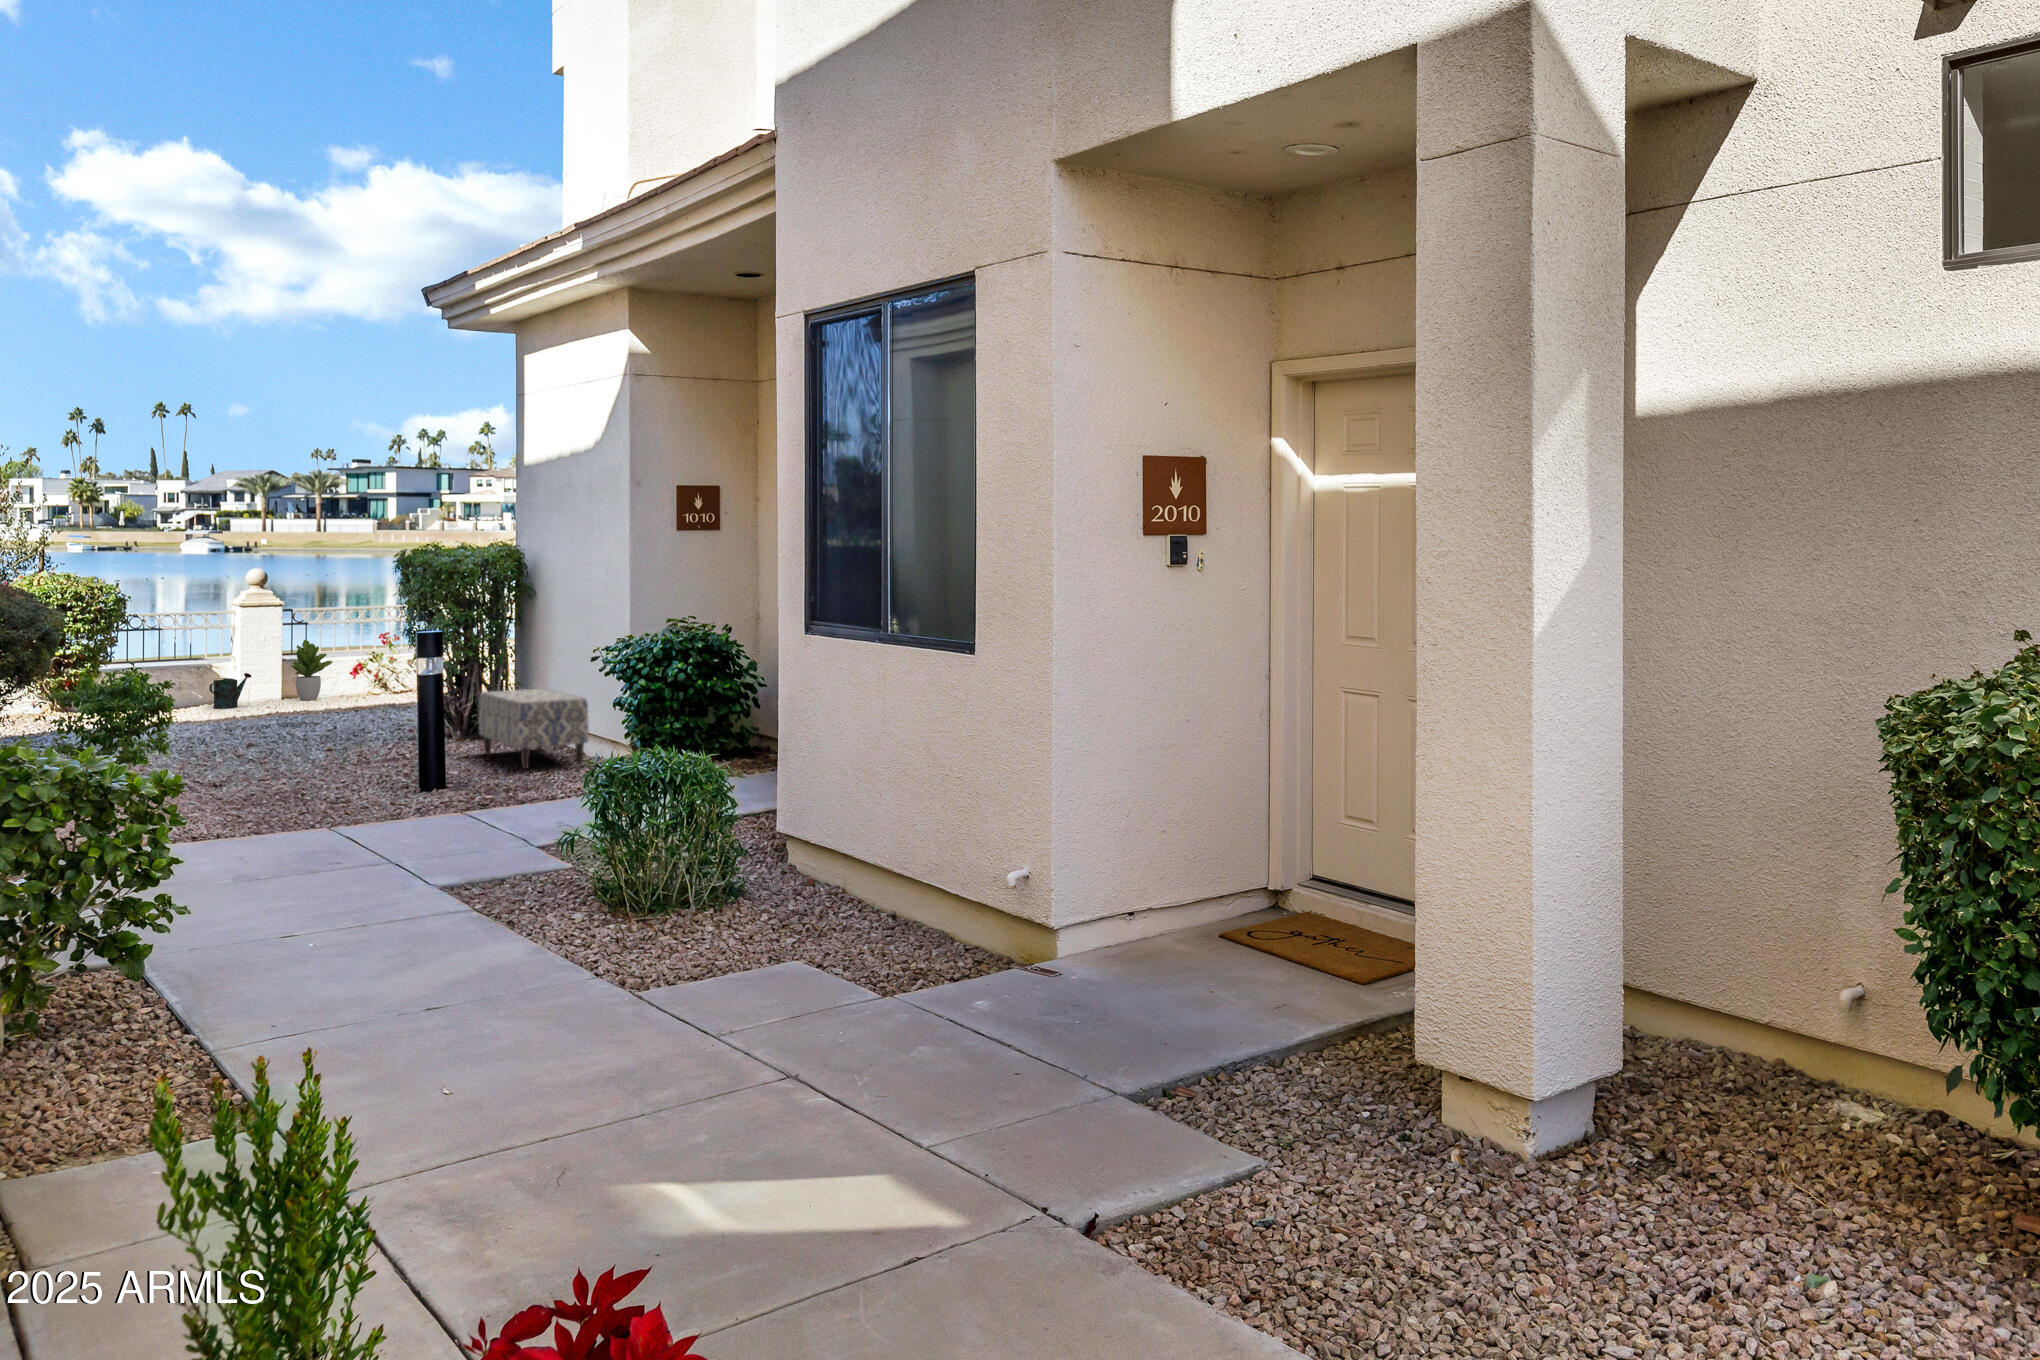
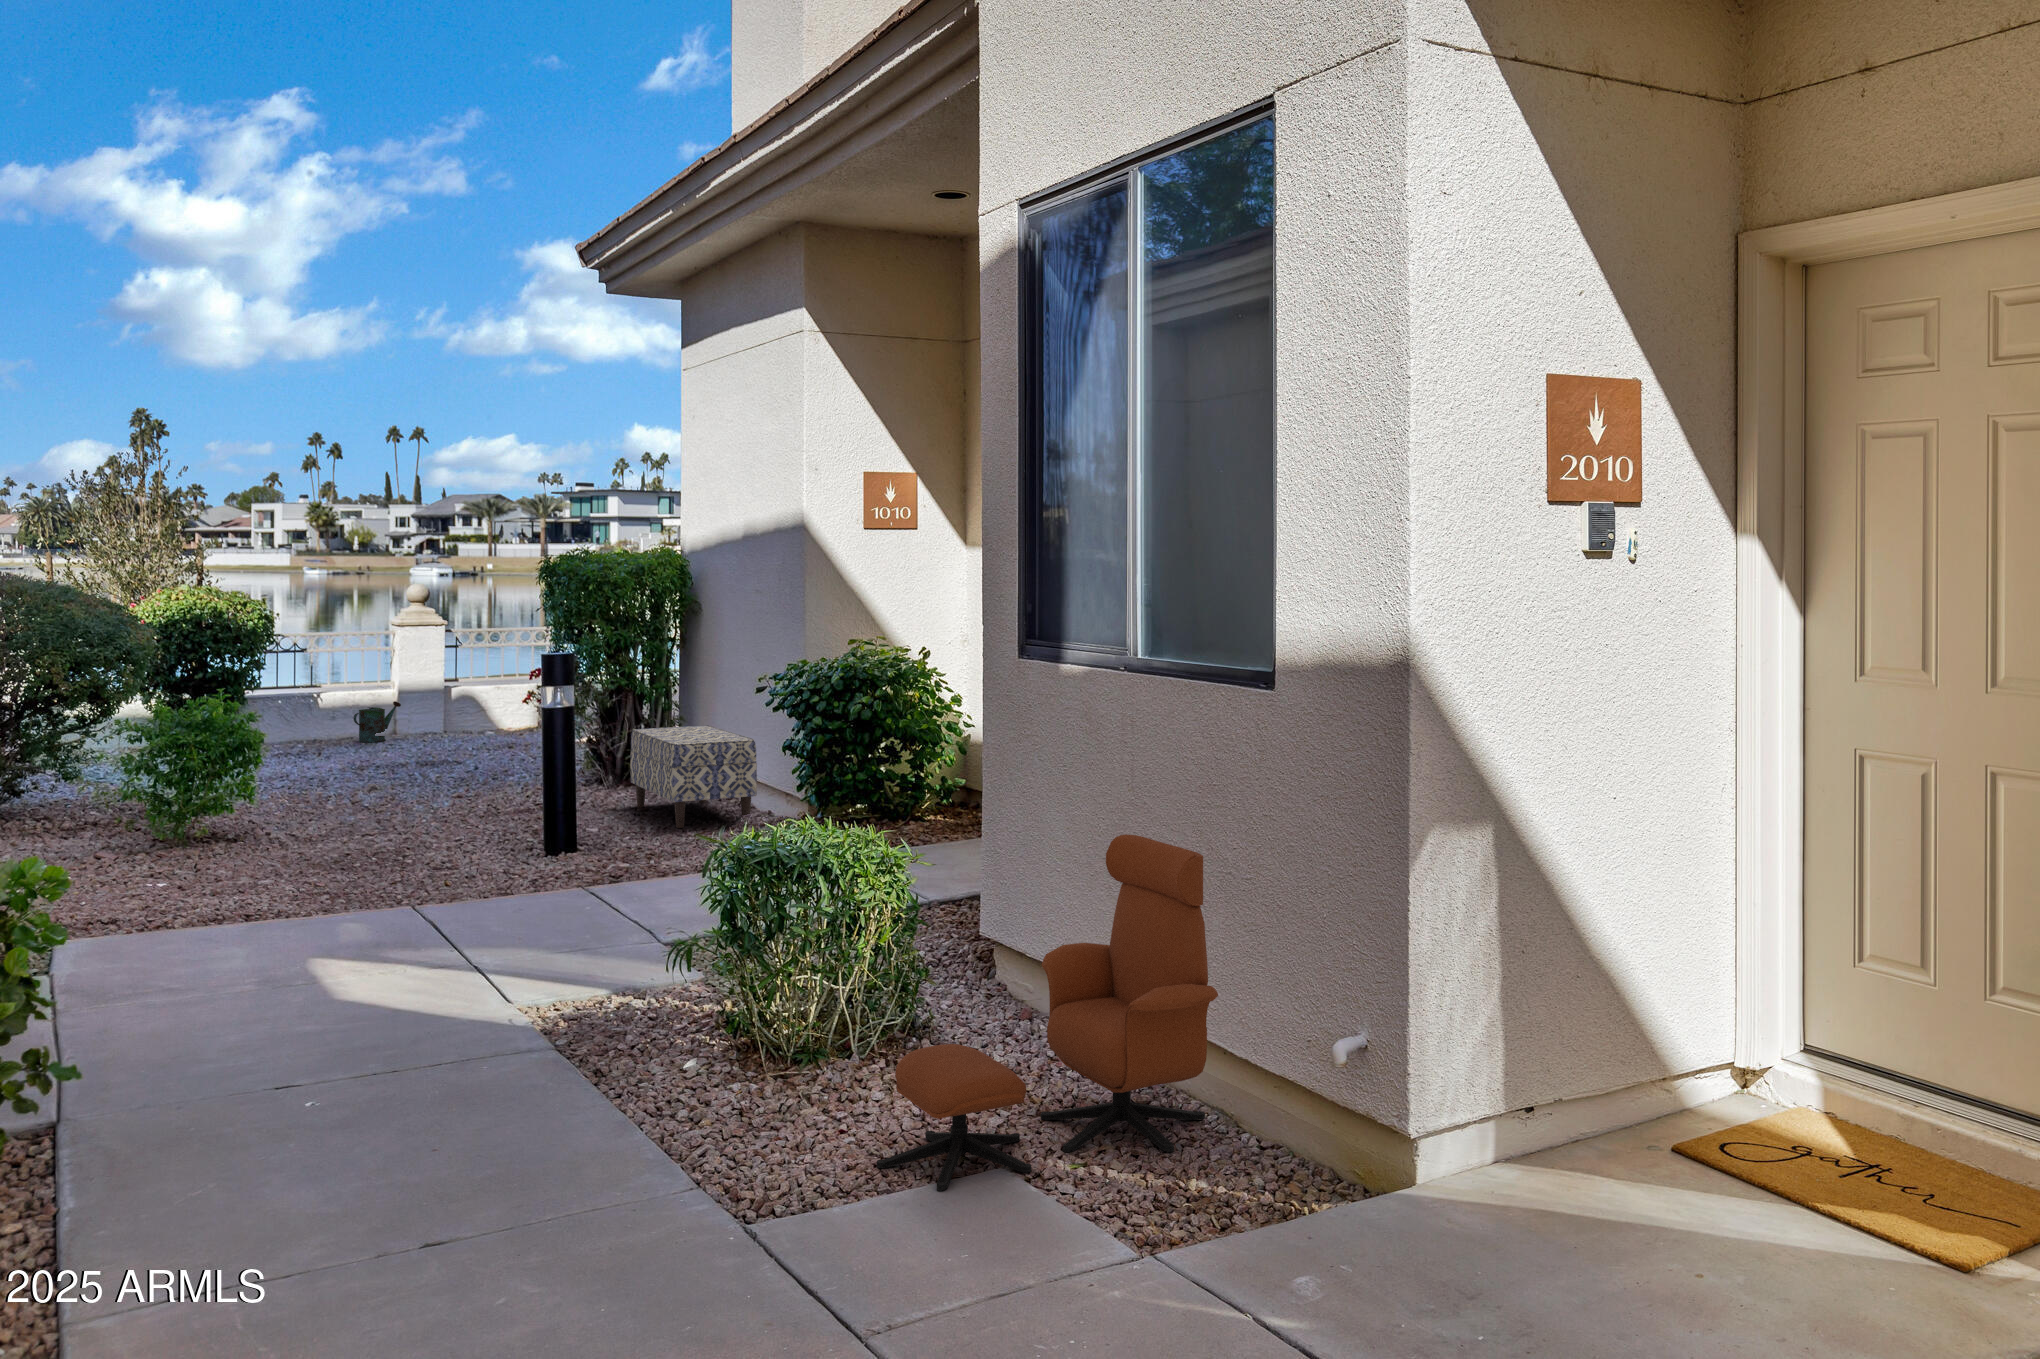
potted plant: present [291,640,333,700] -> none [445,663,492,734]
lounge chair: none [715,749,940,973] -> present [877,834,1218,1191]

